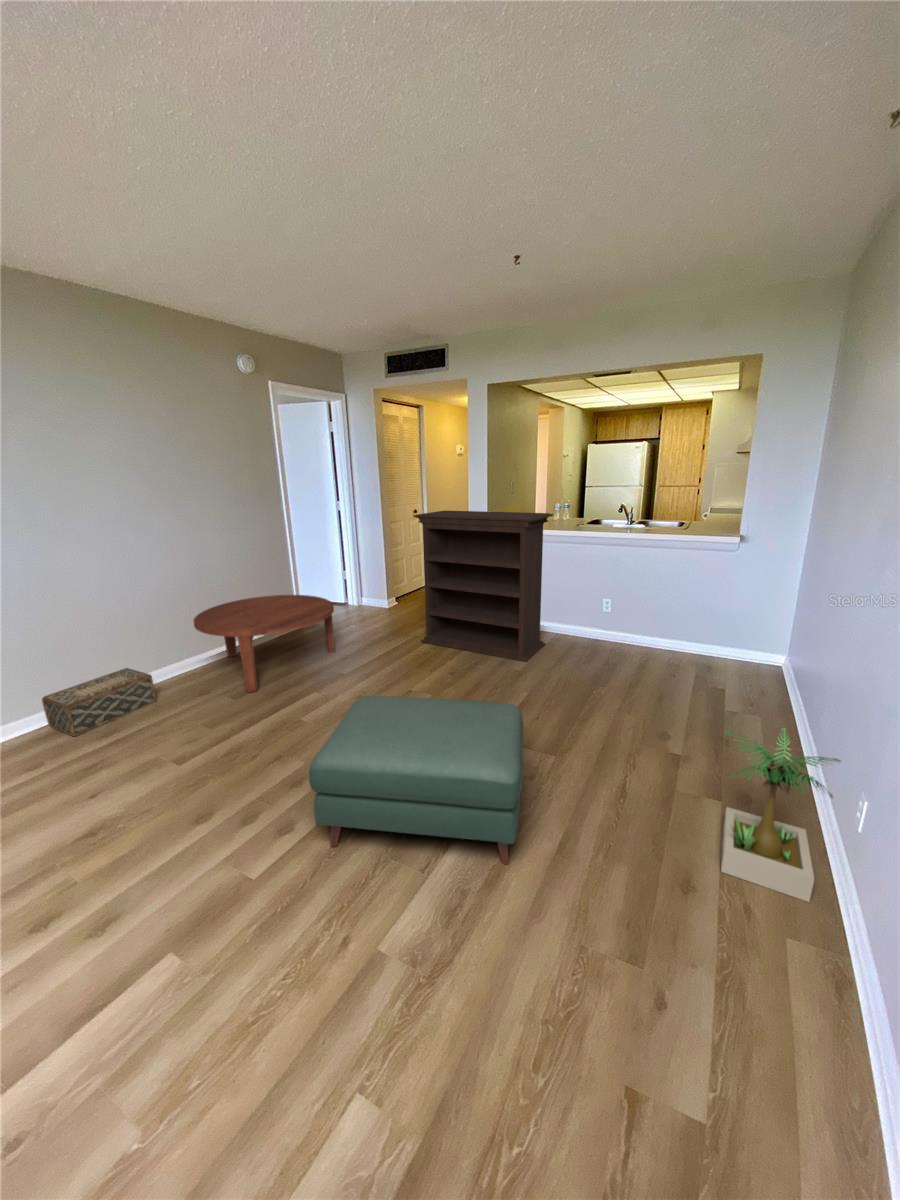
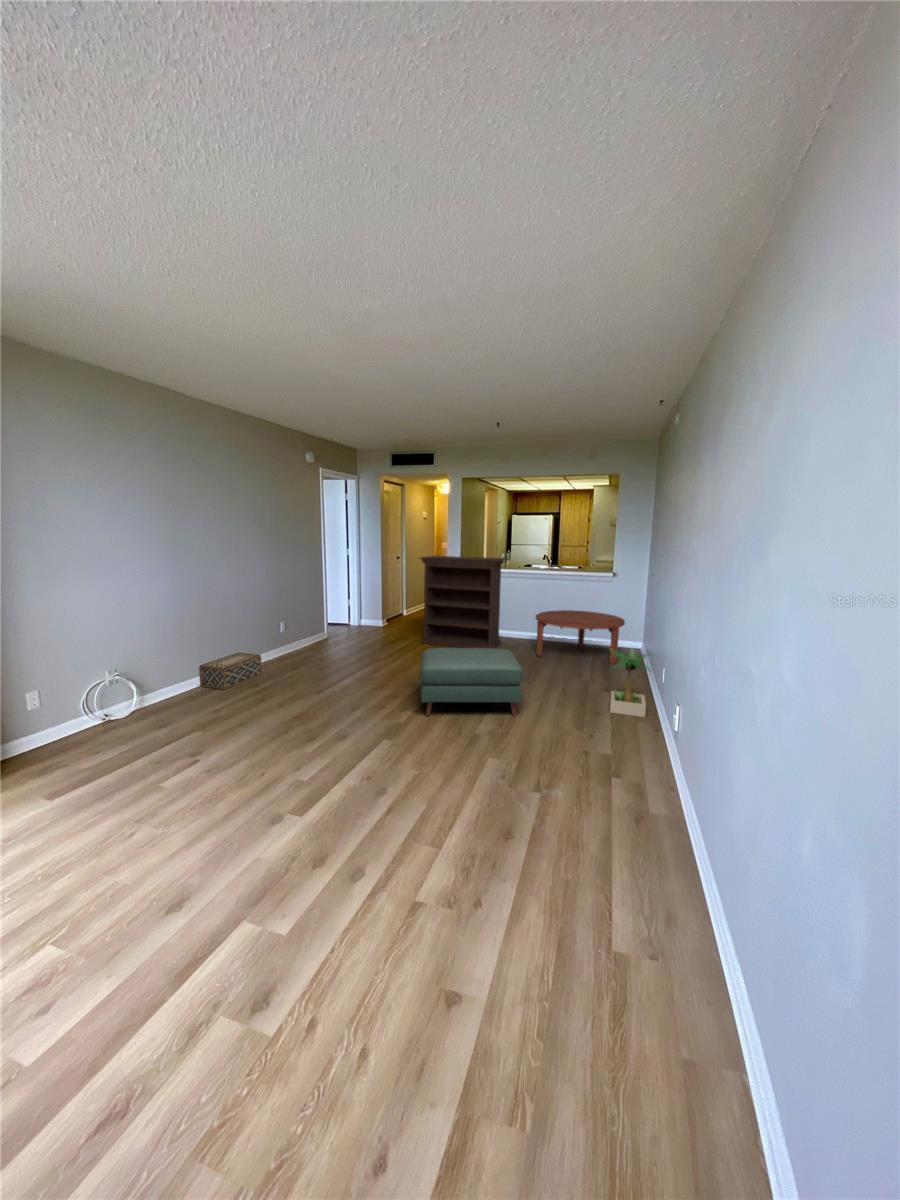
coffee table: present [193,595,335,692] -> present [536,610,625,664]

